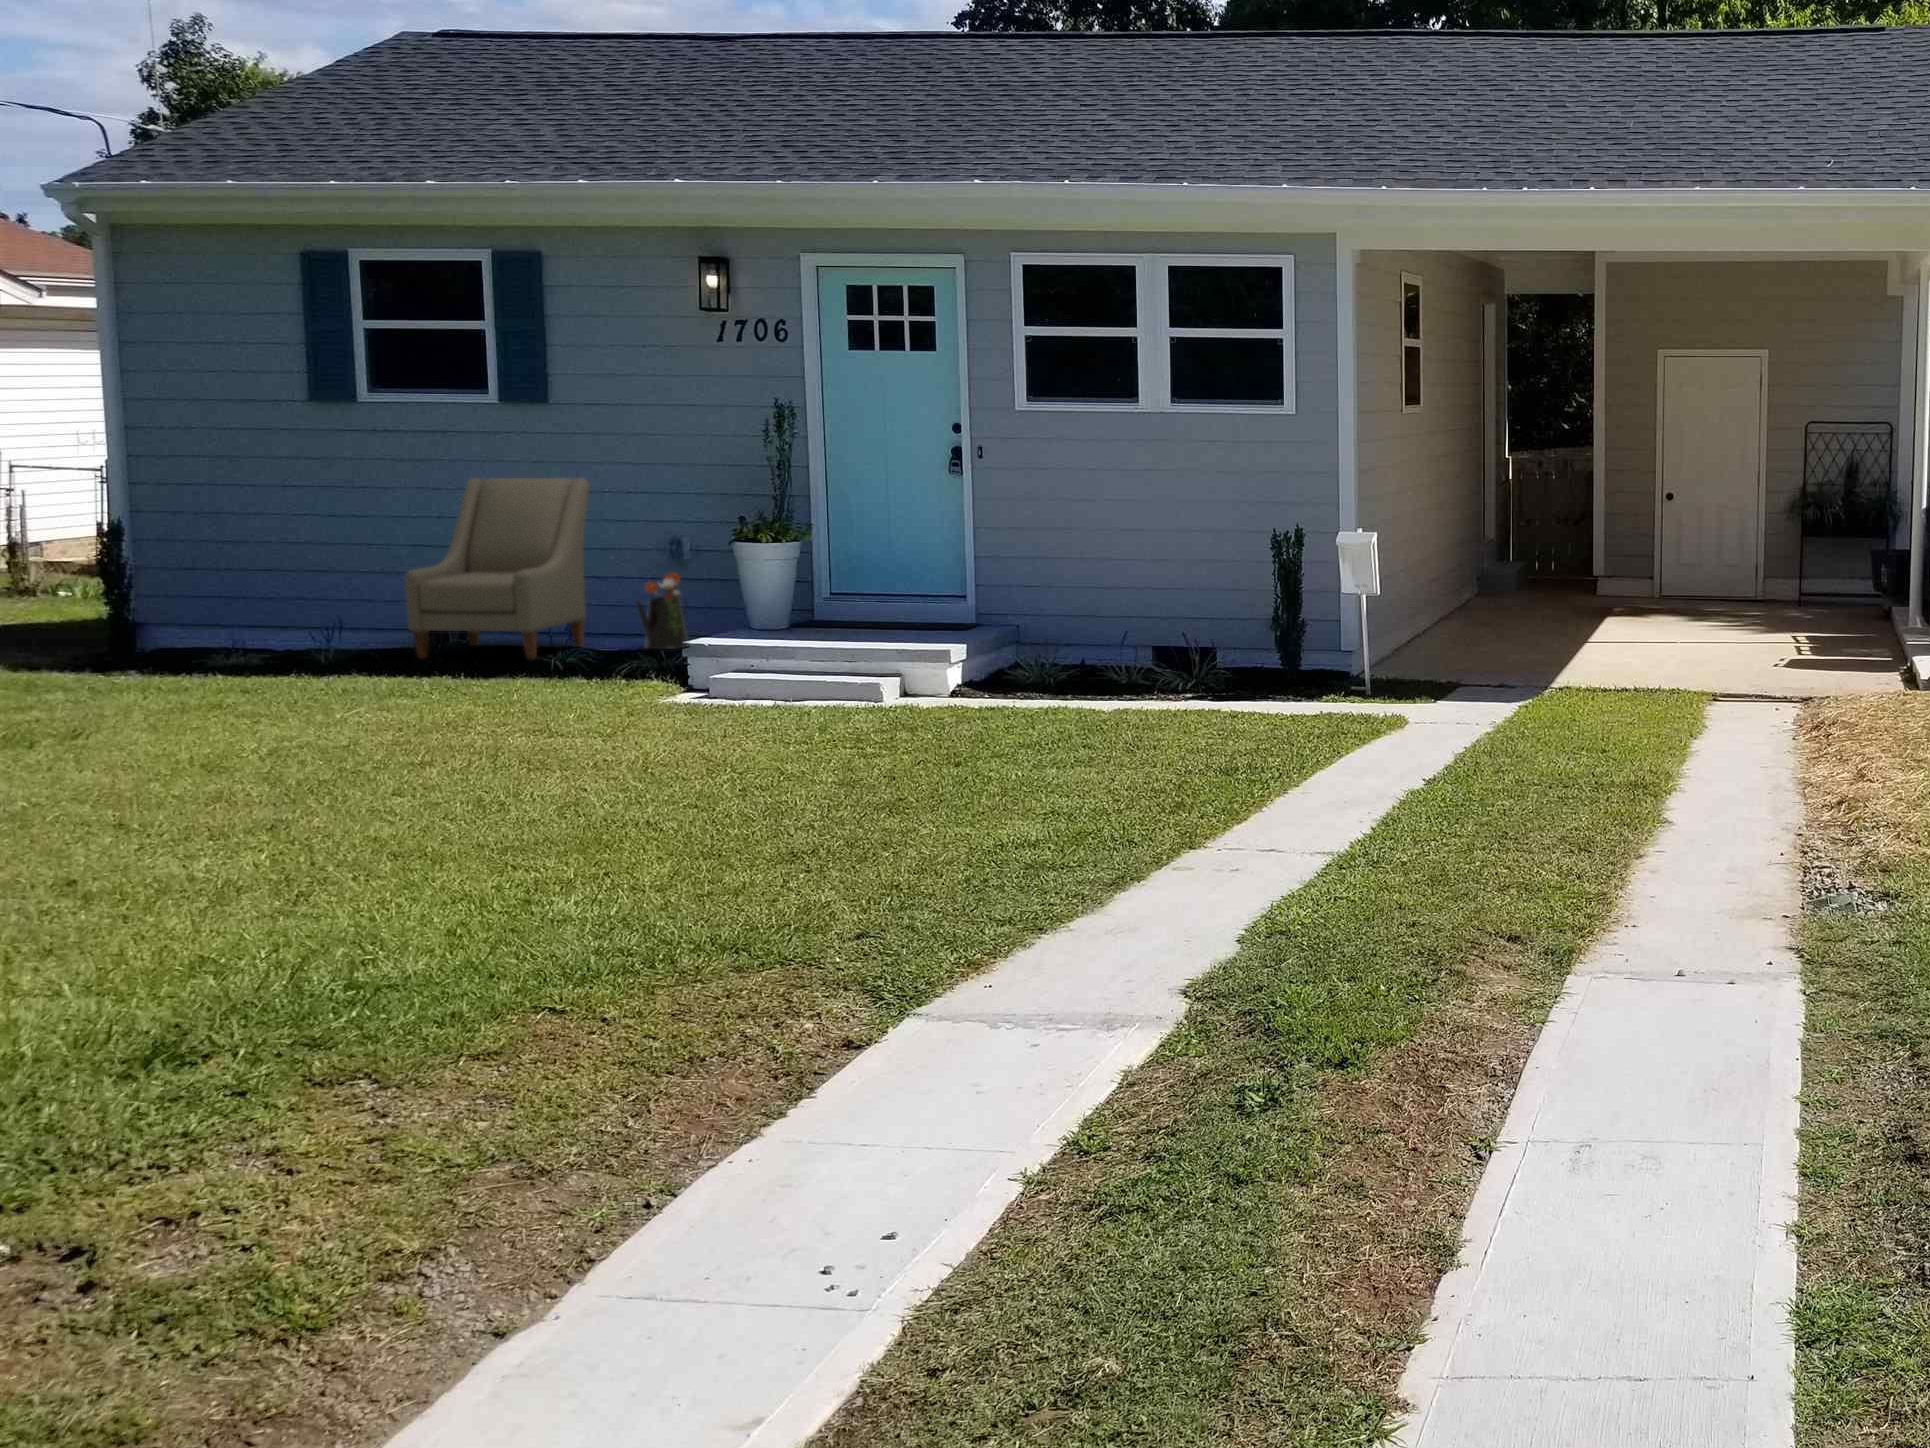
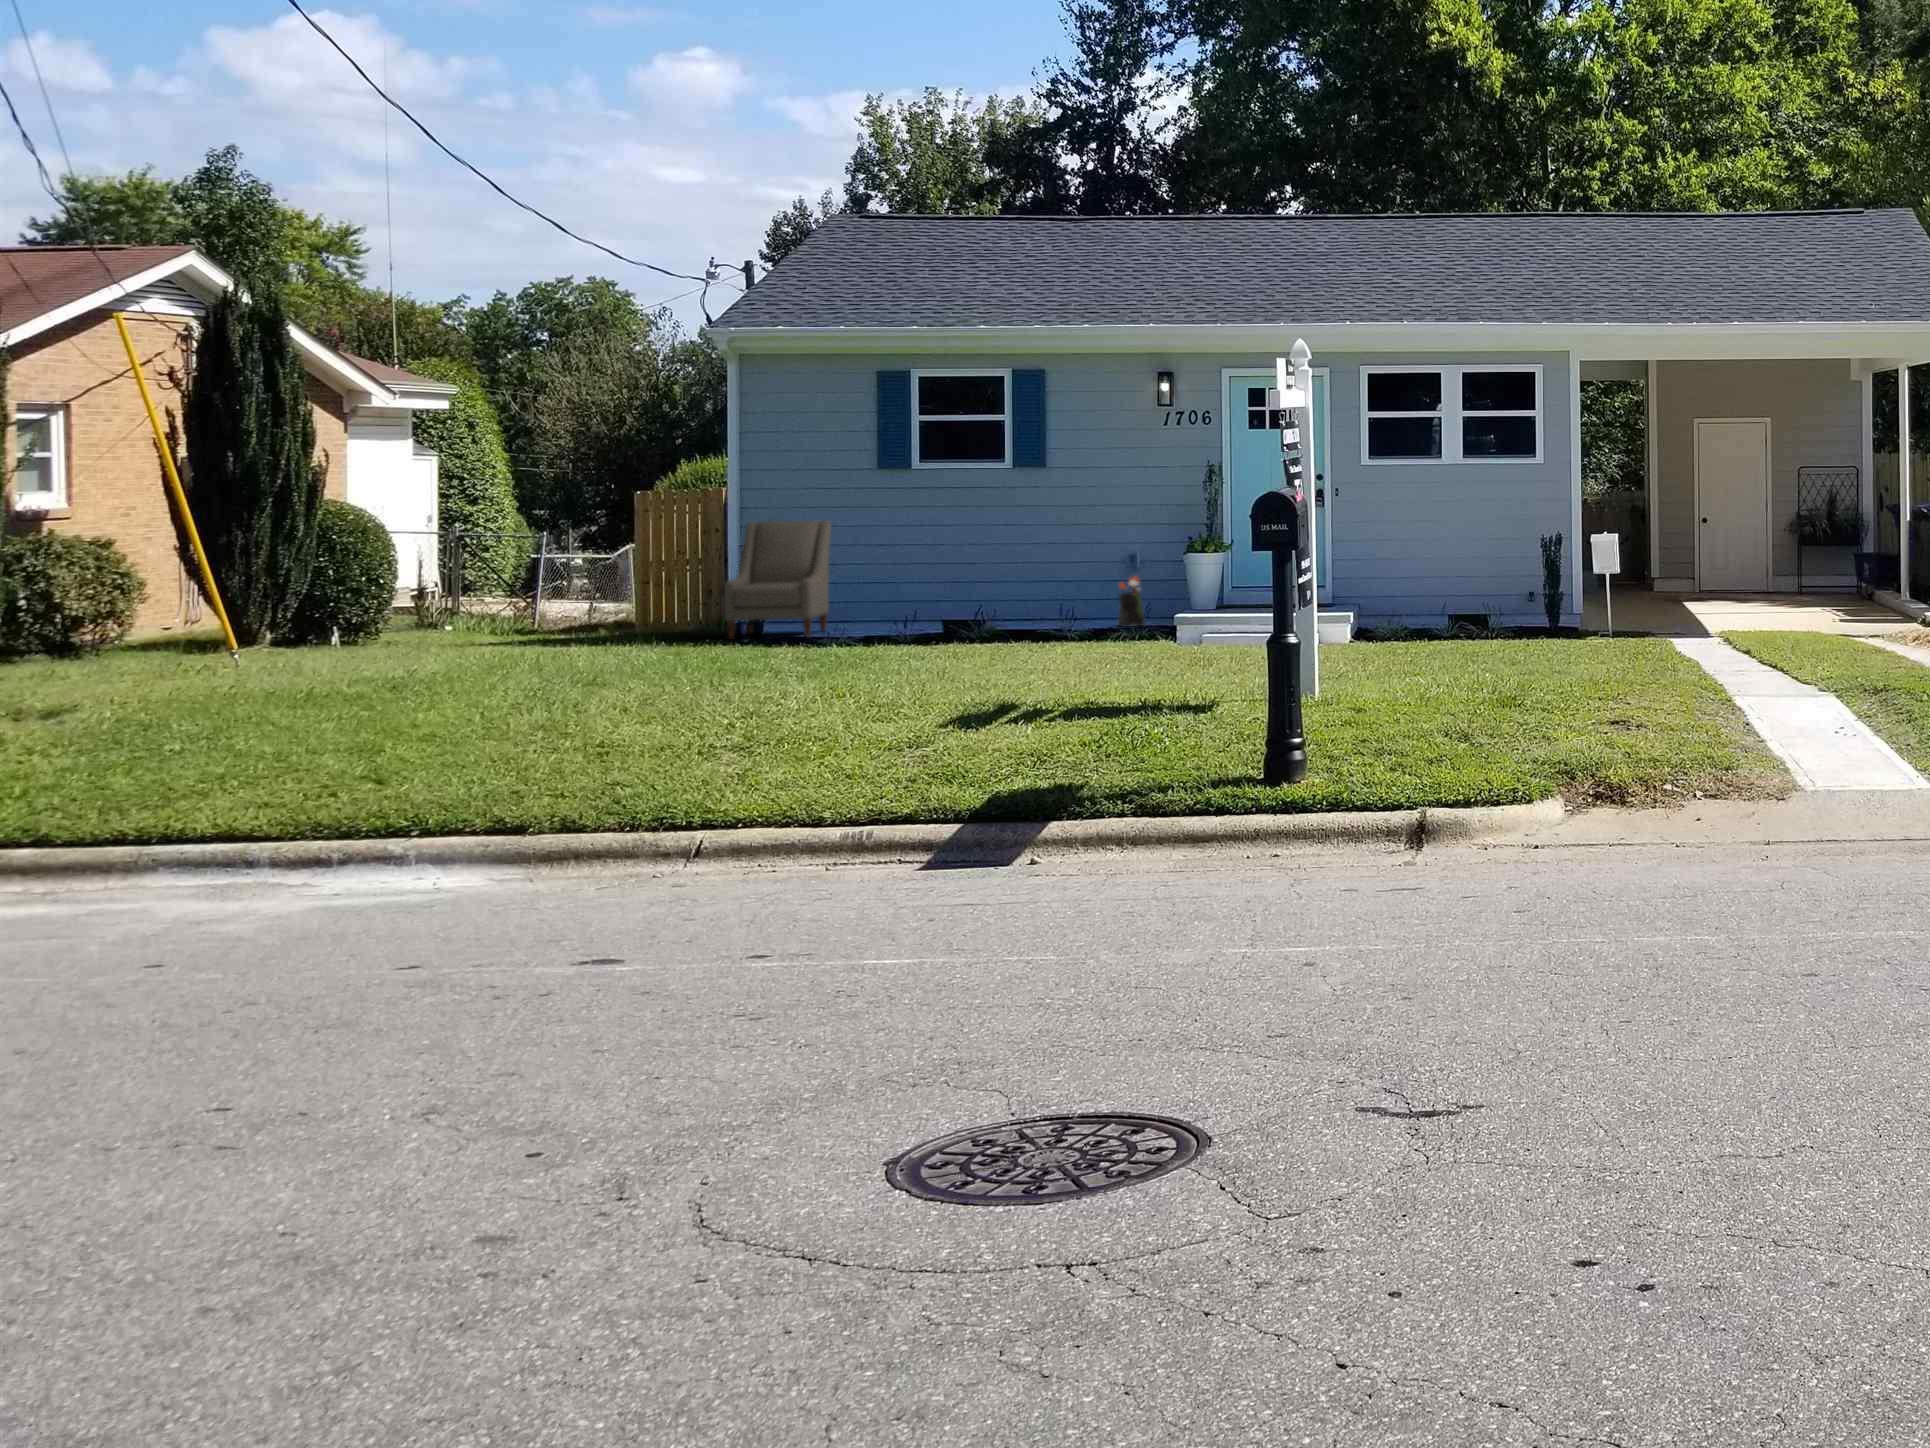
chair: present [404,478,589,660] -> present [724,520,831,639]

